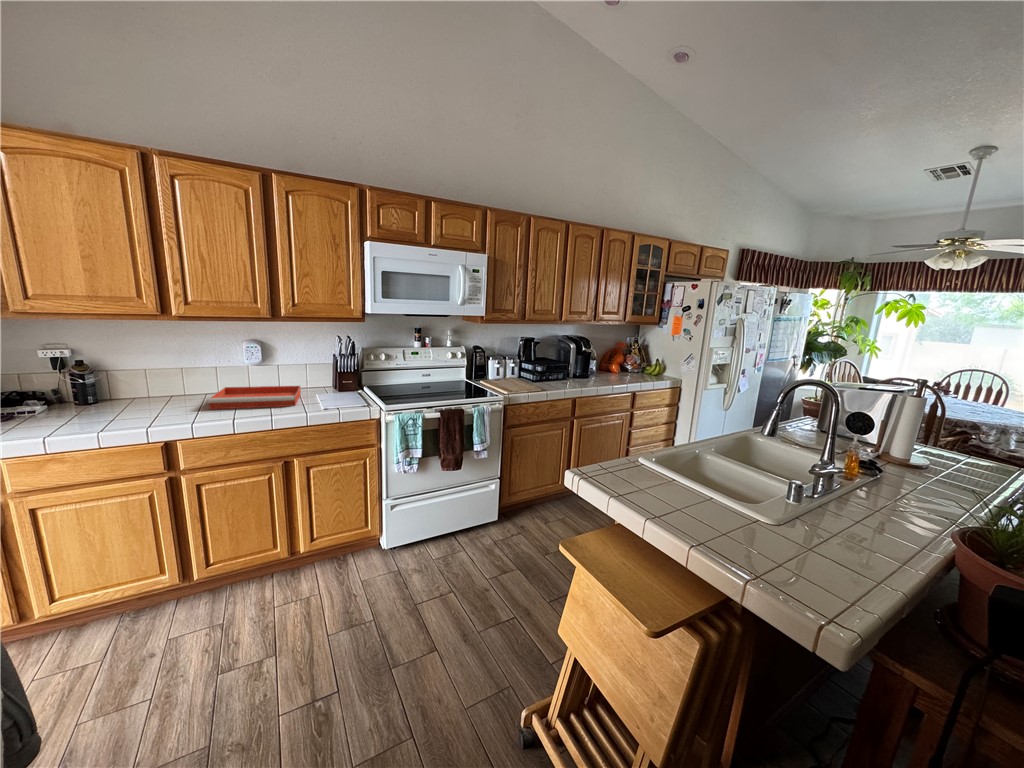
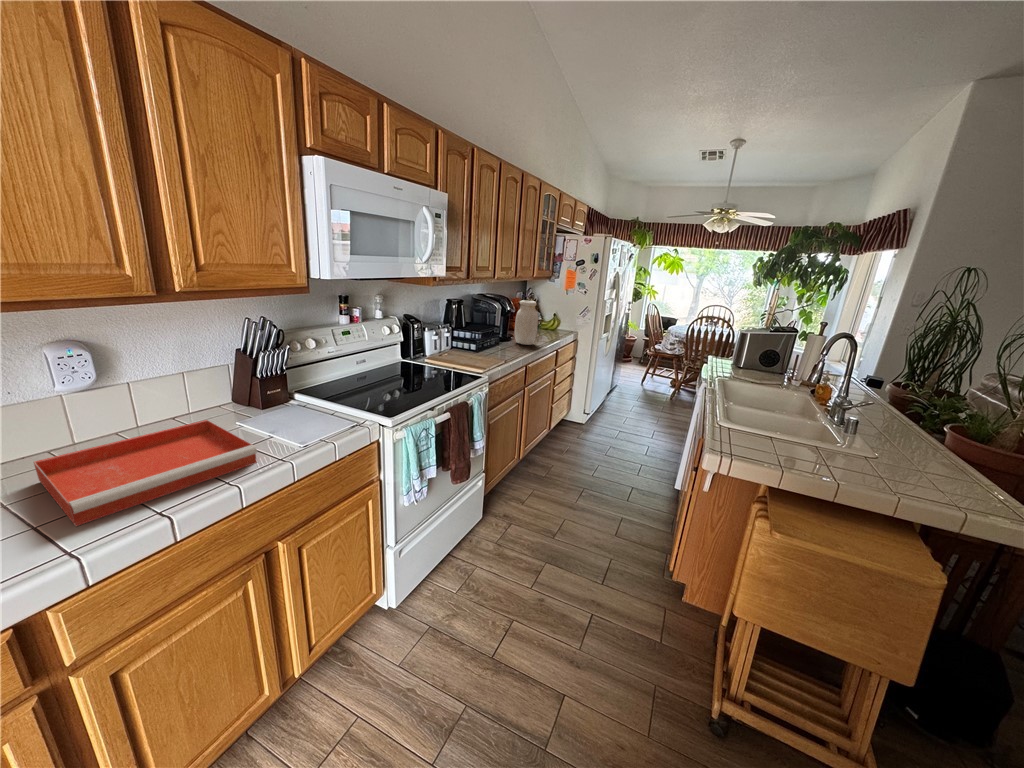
jar: none [581,340,602,381] -> present [514,300,538,345]

